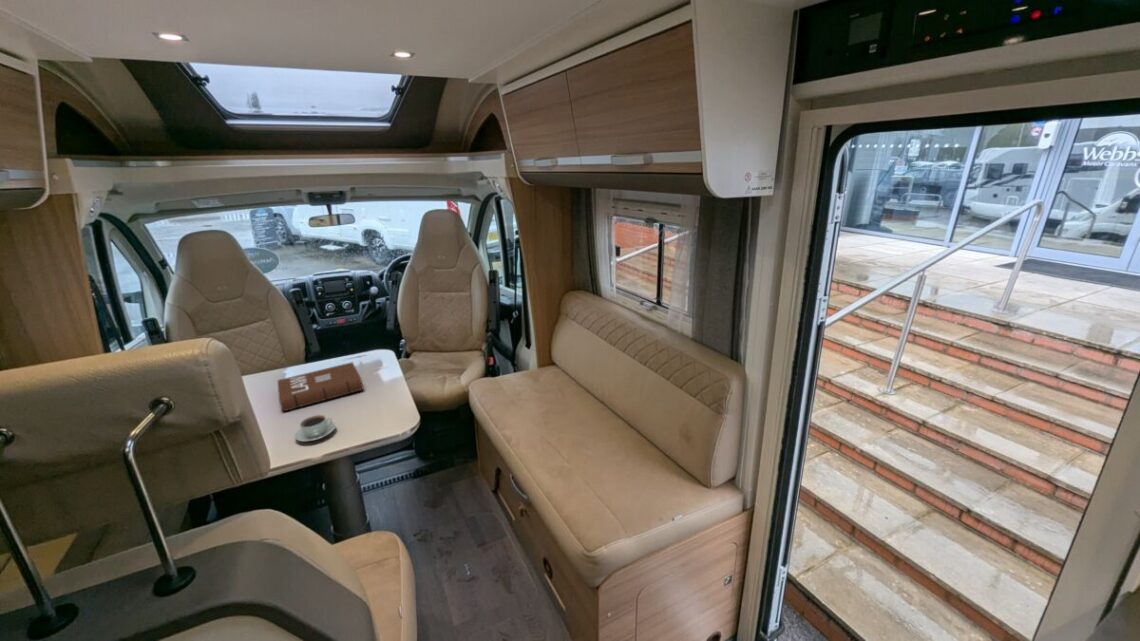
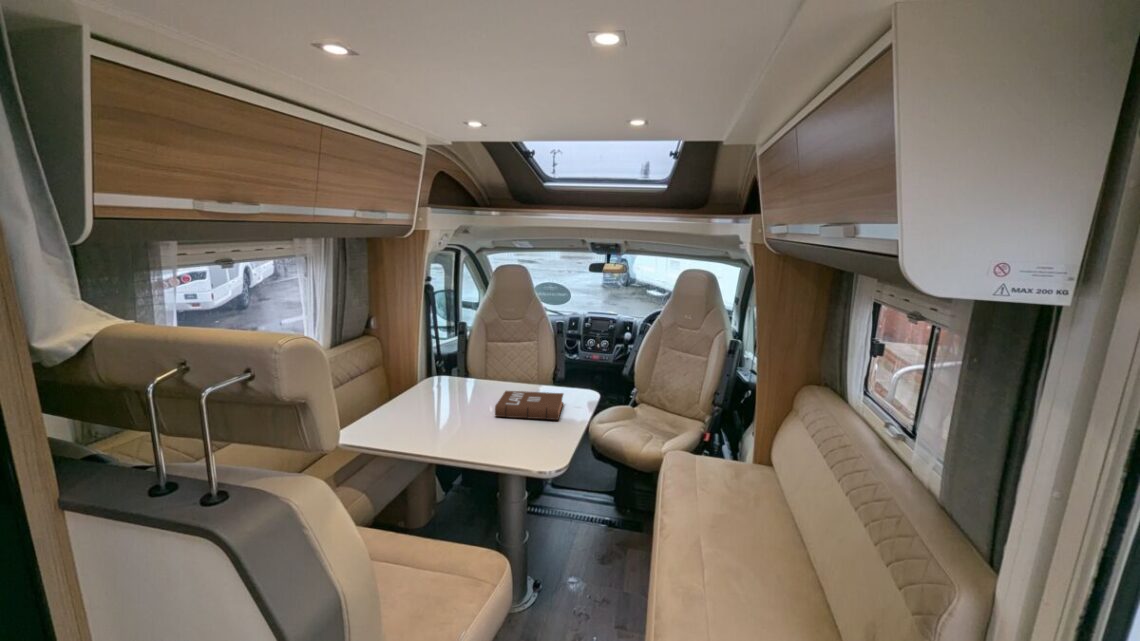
coffee cup: present [295,415,336,441] -> none [486,426,518,447]

